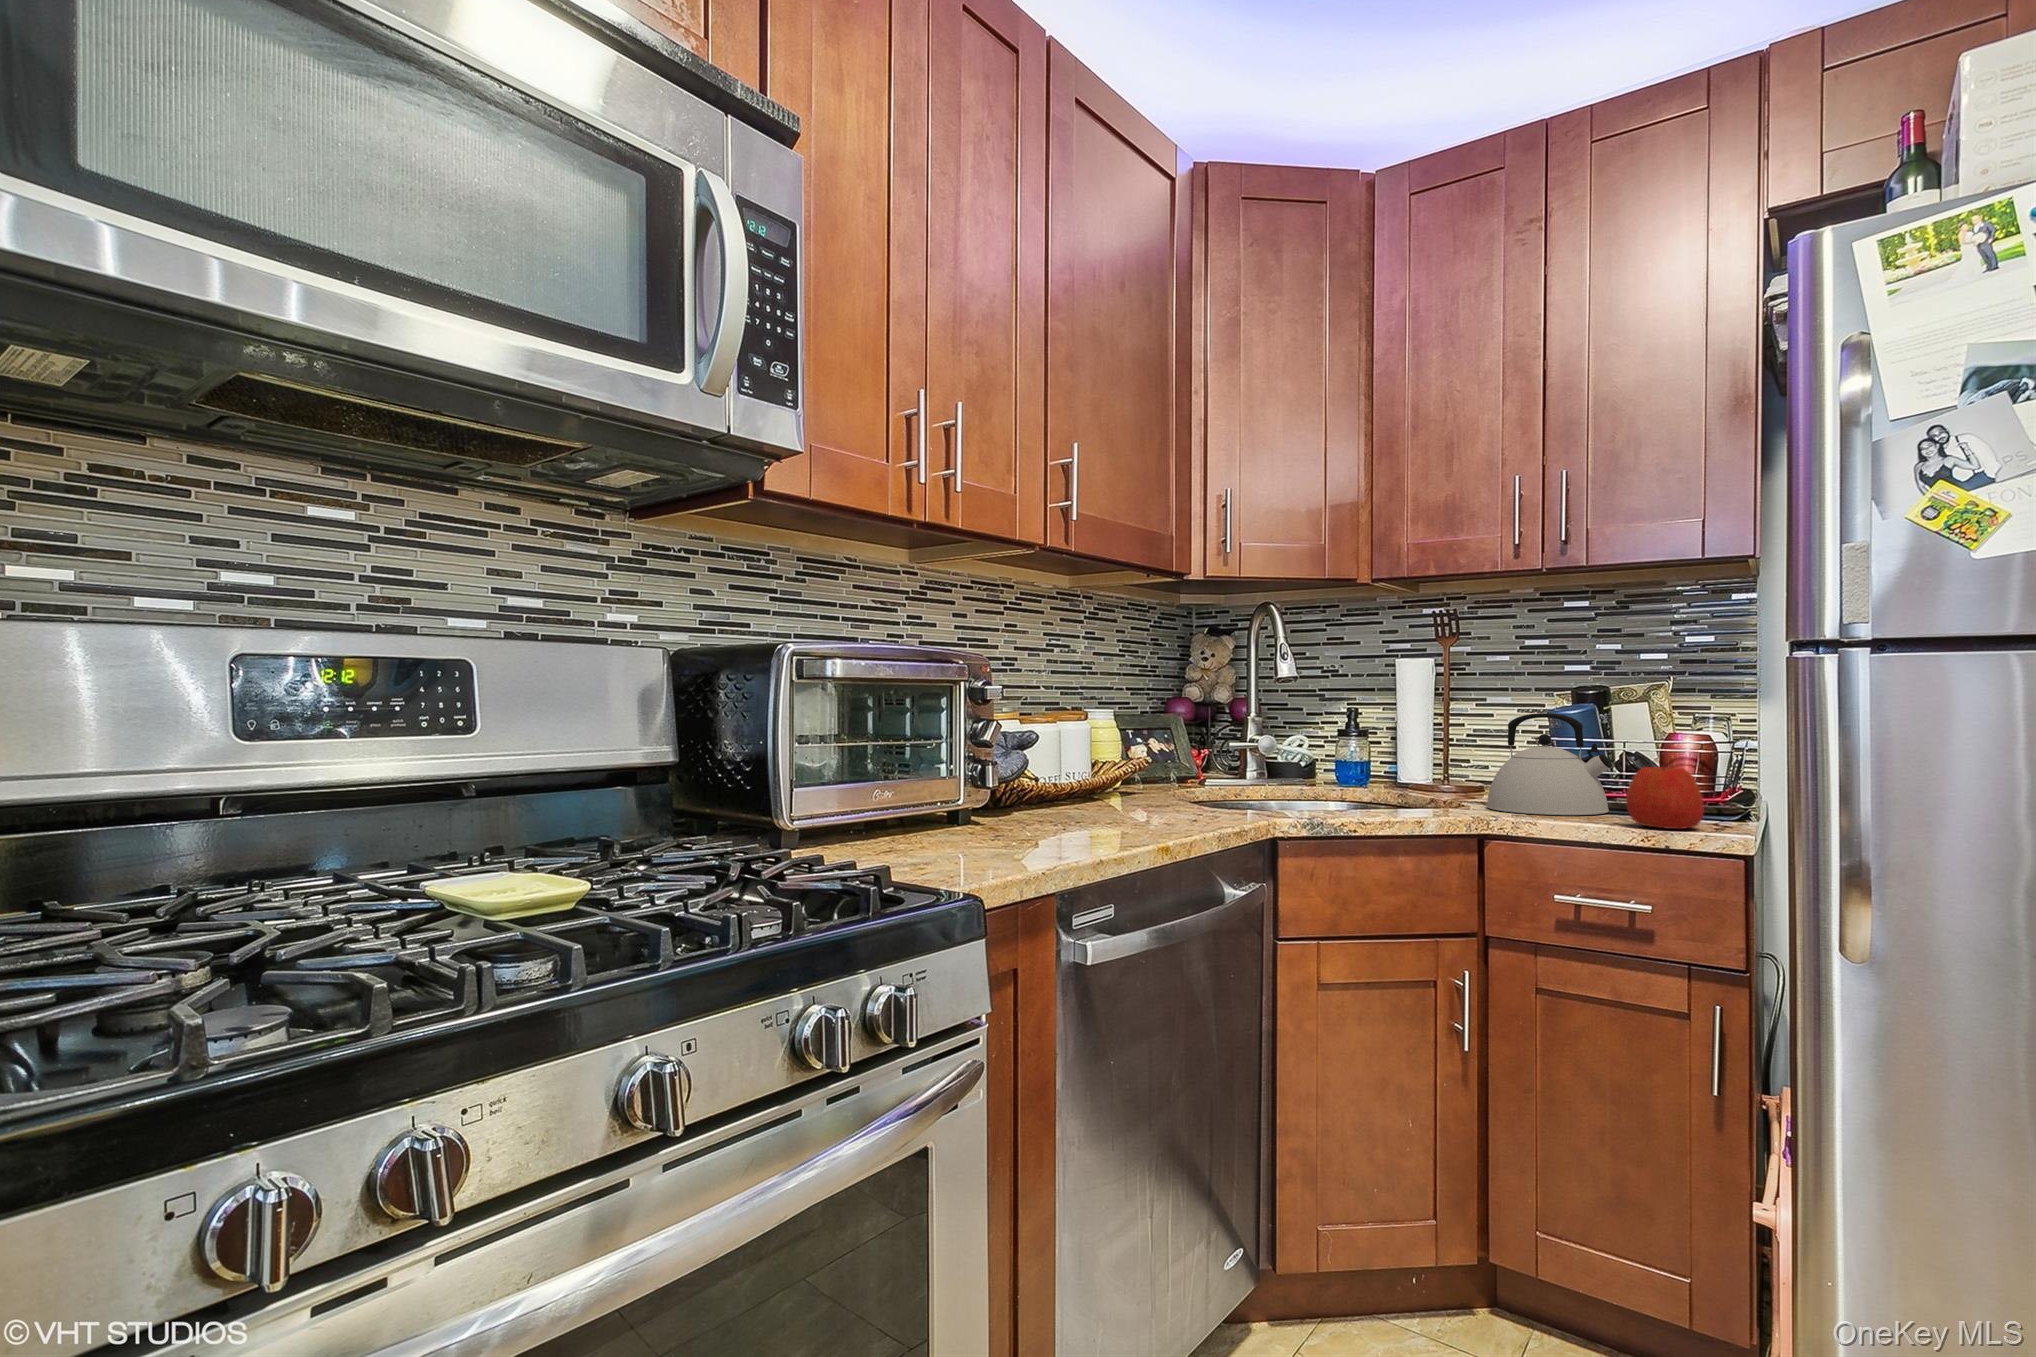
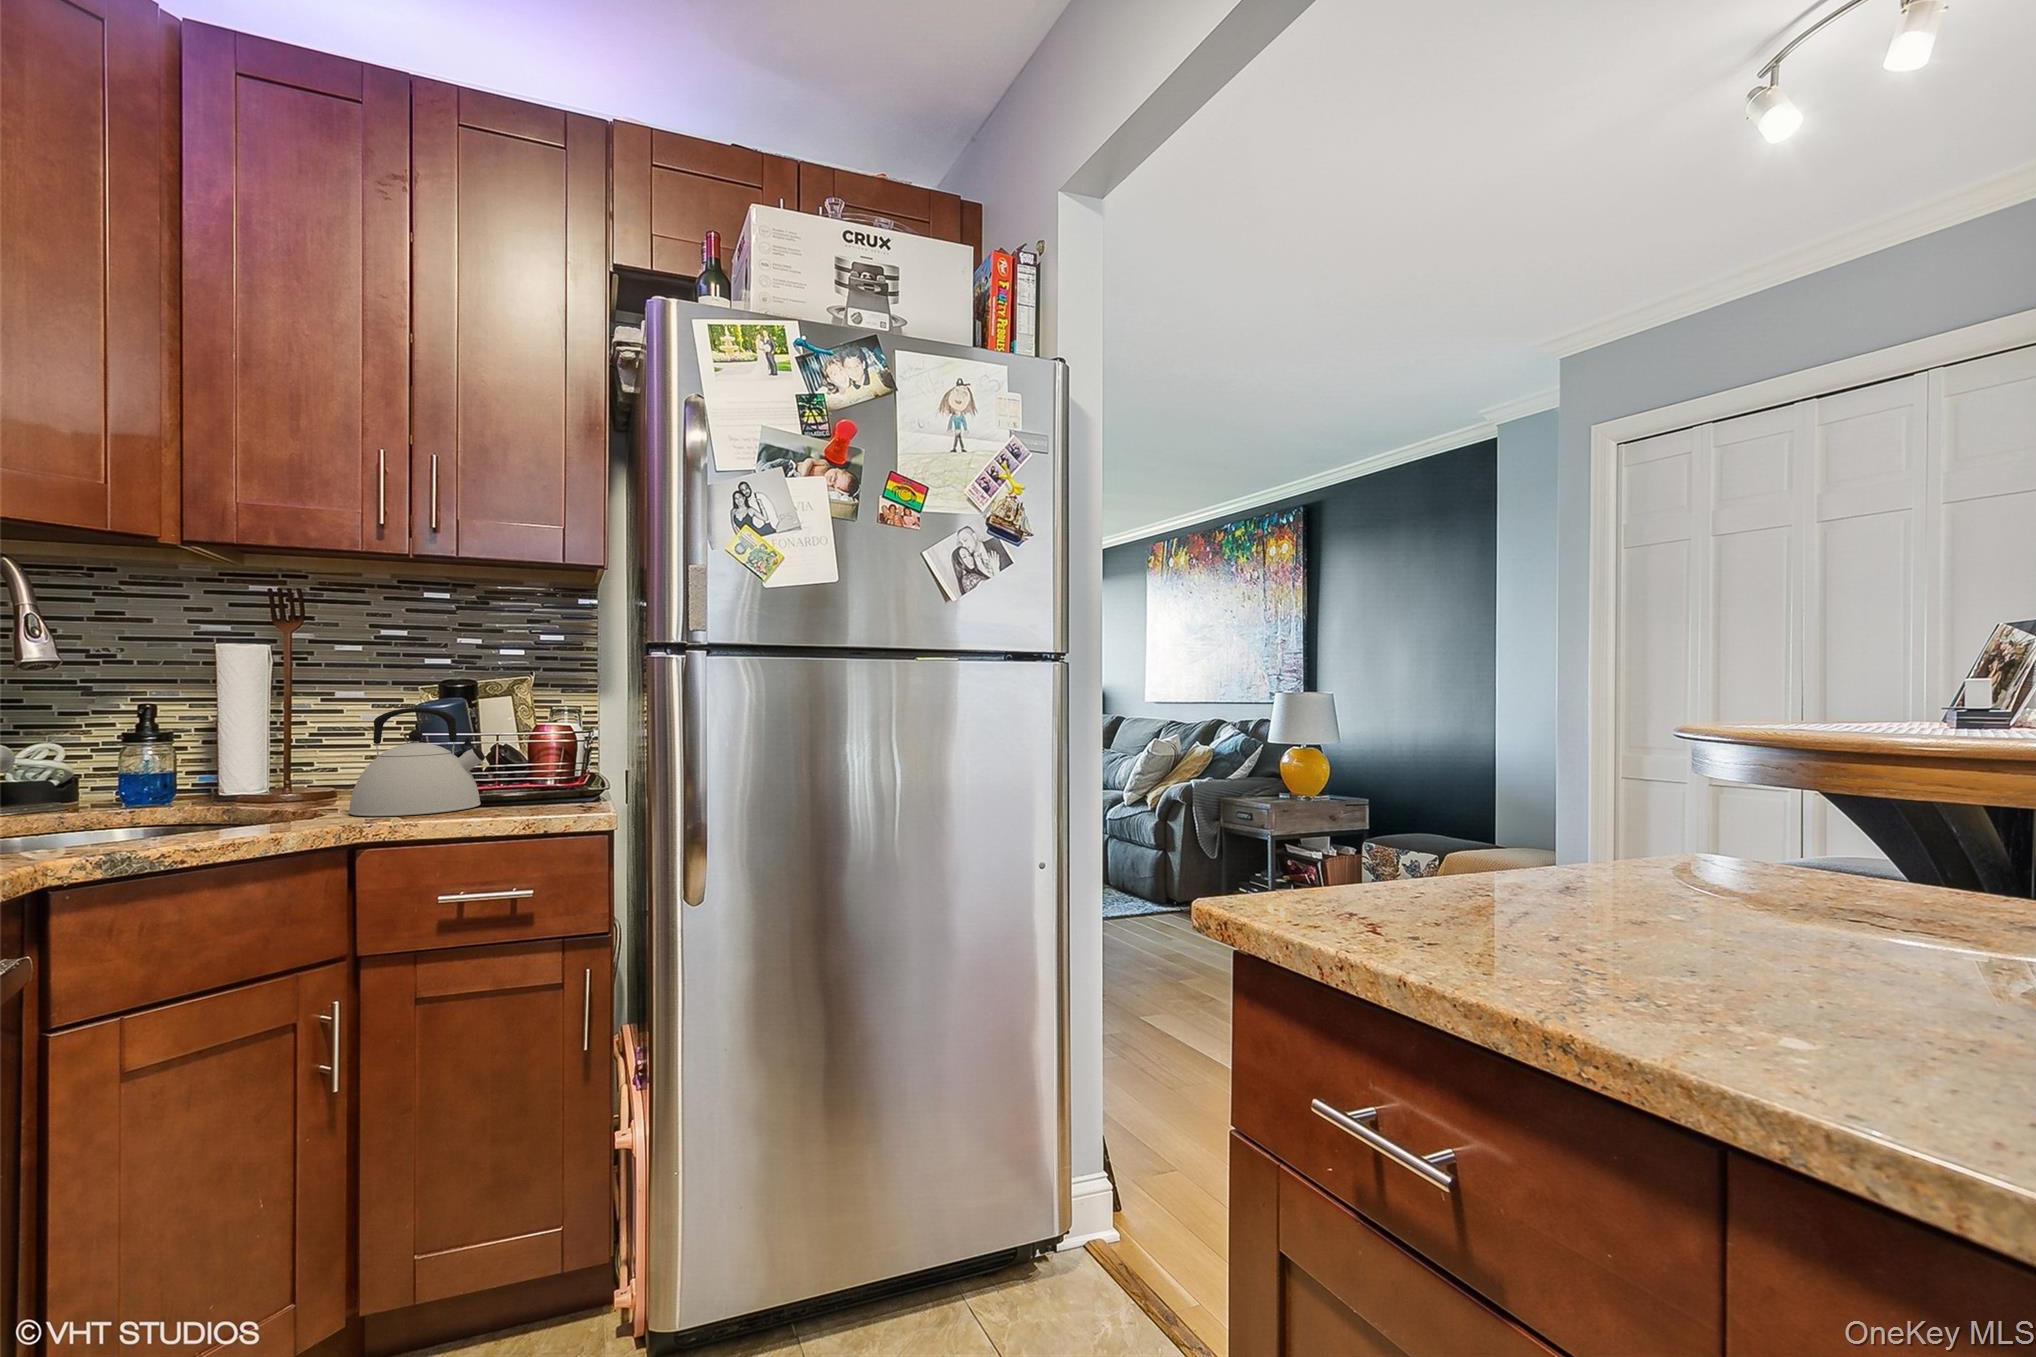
apple: present [1626,765,1704,829] -> none [506,753,574,814]

